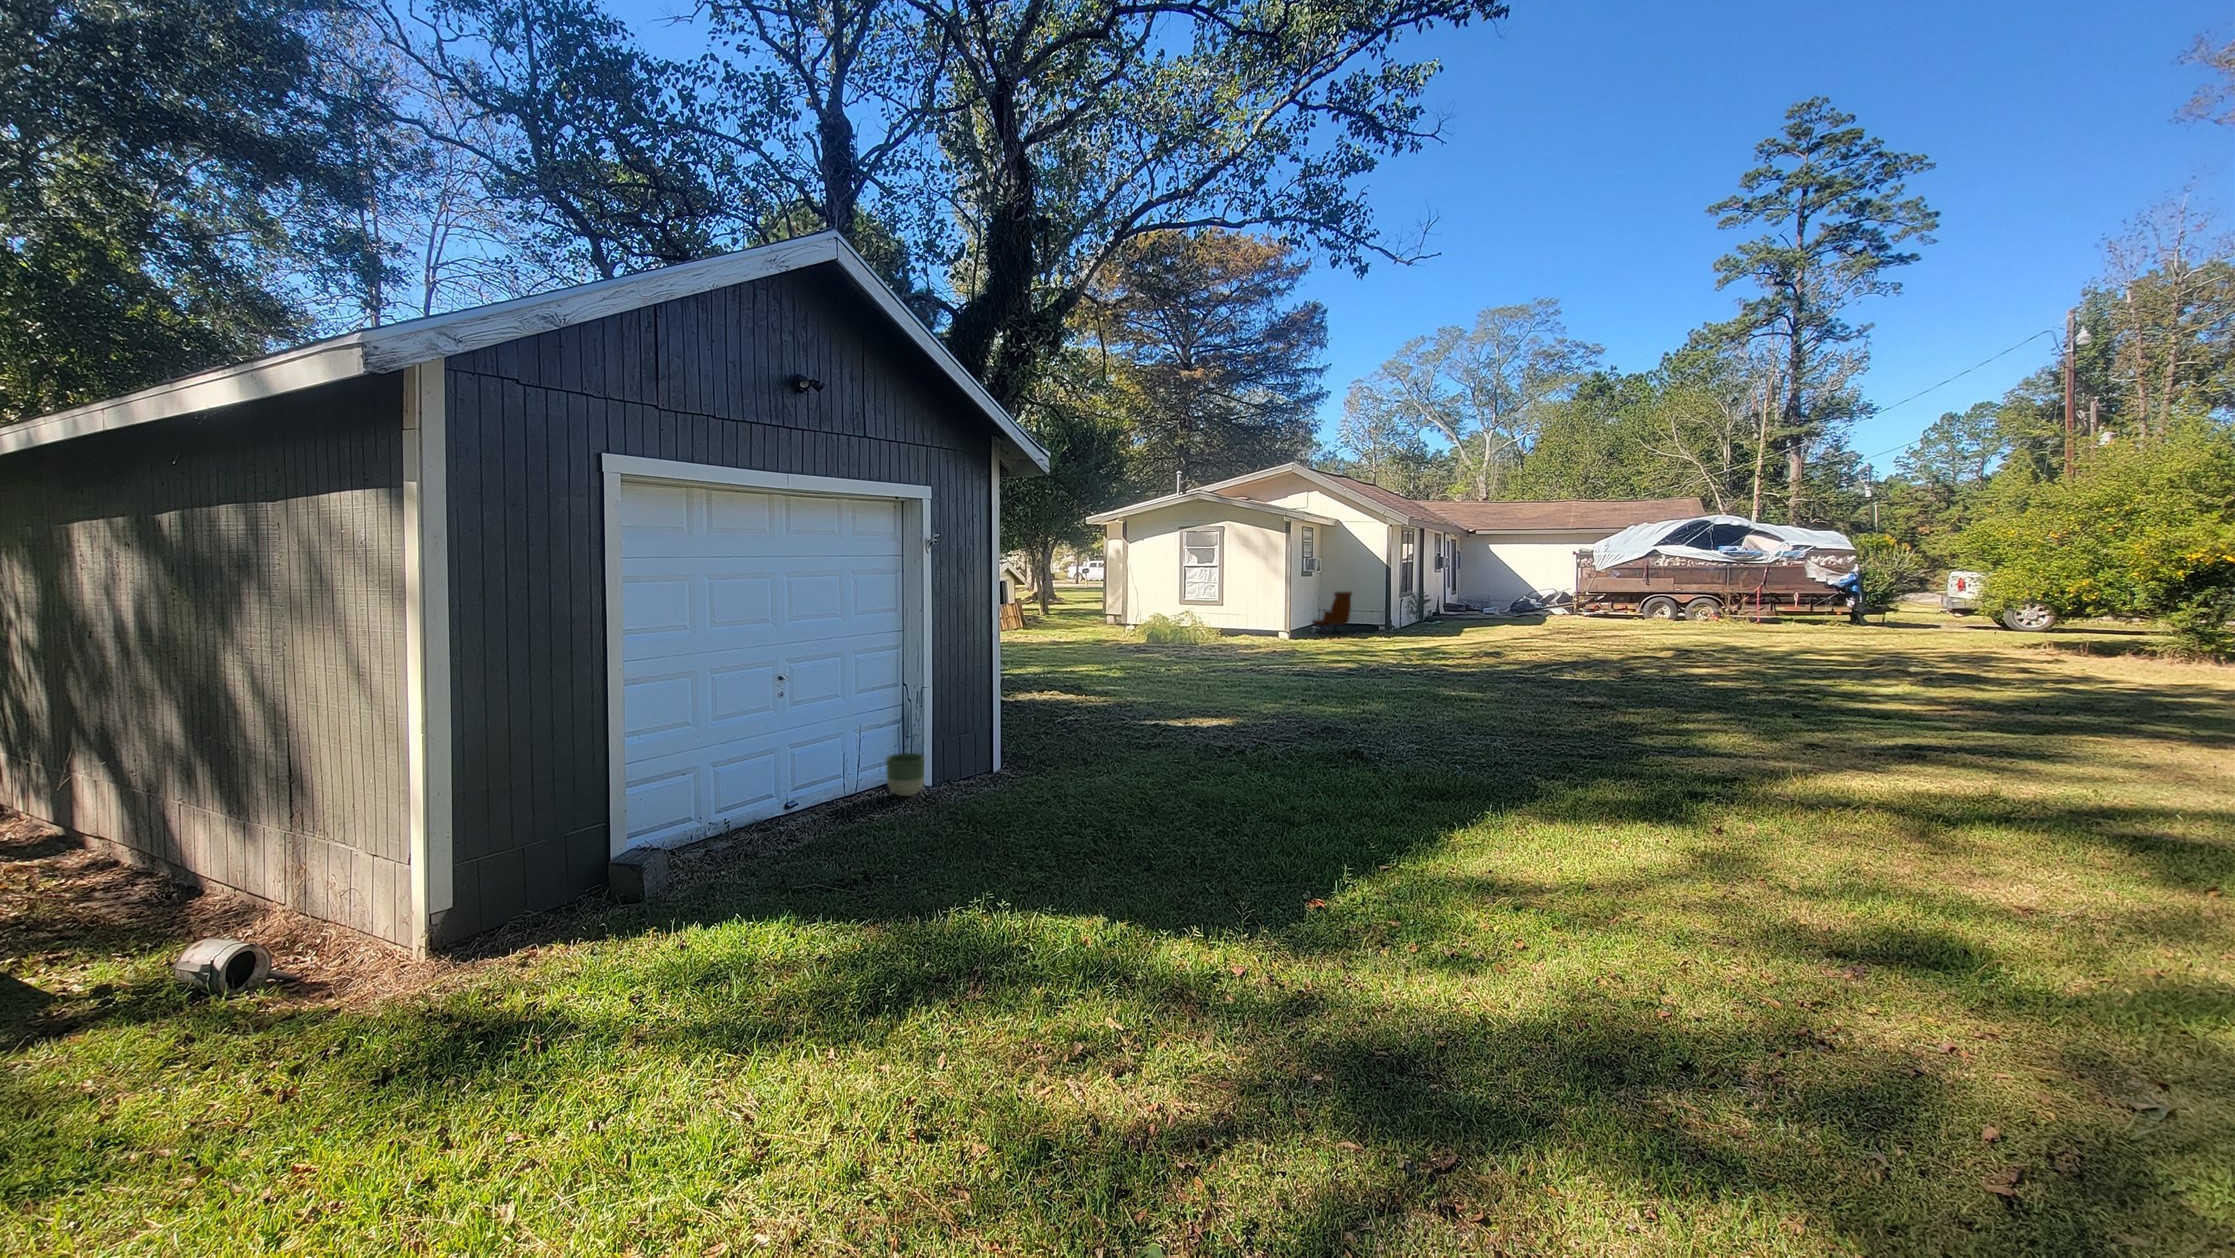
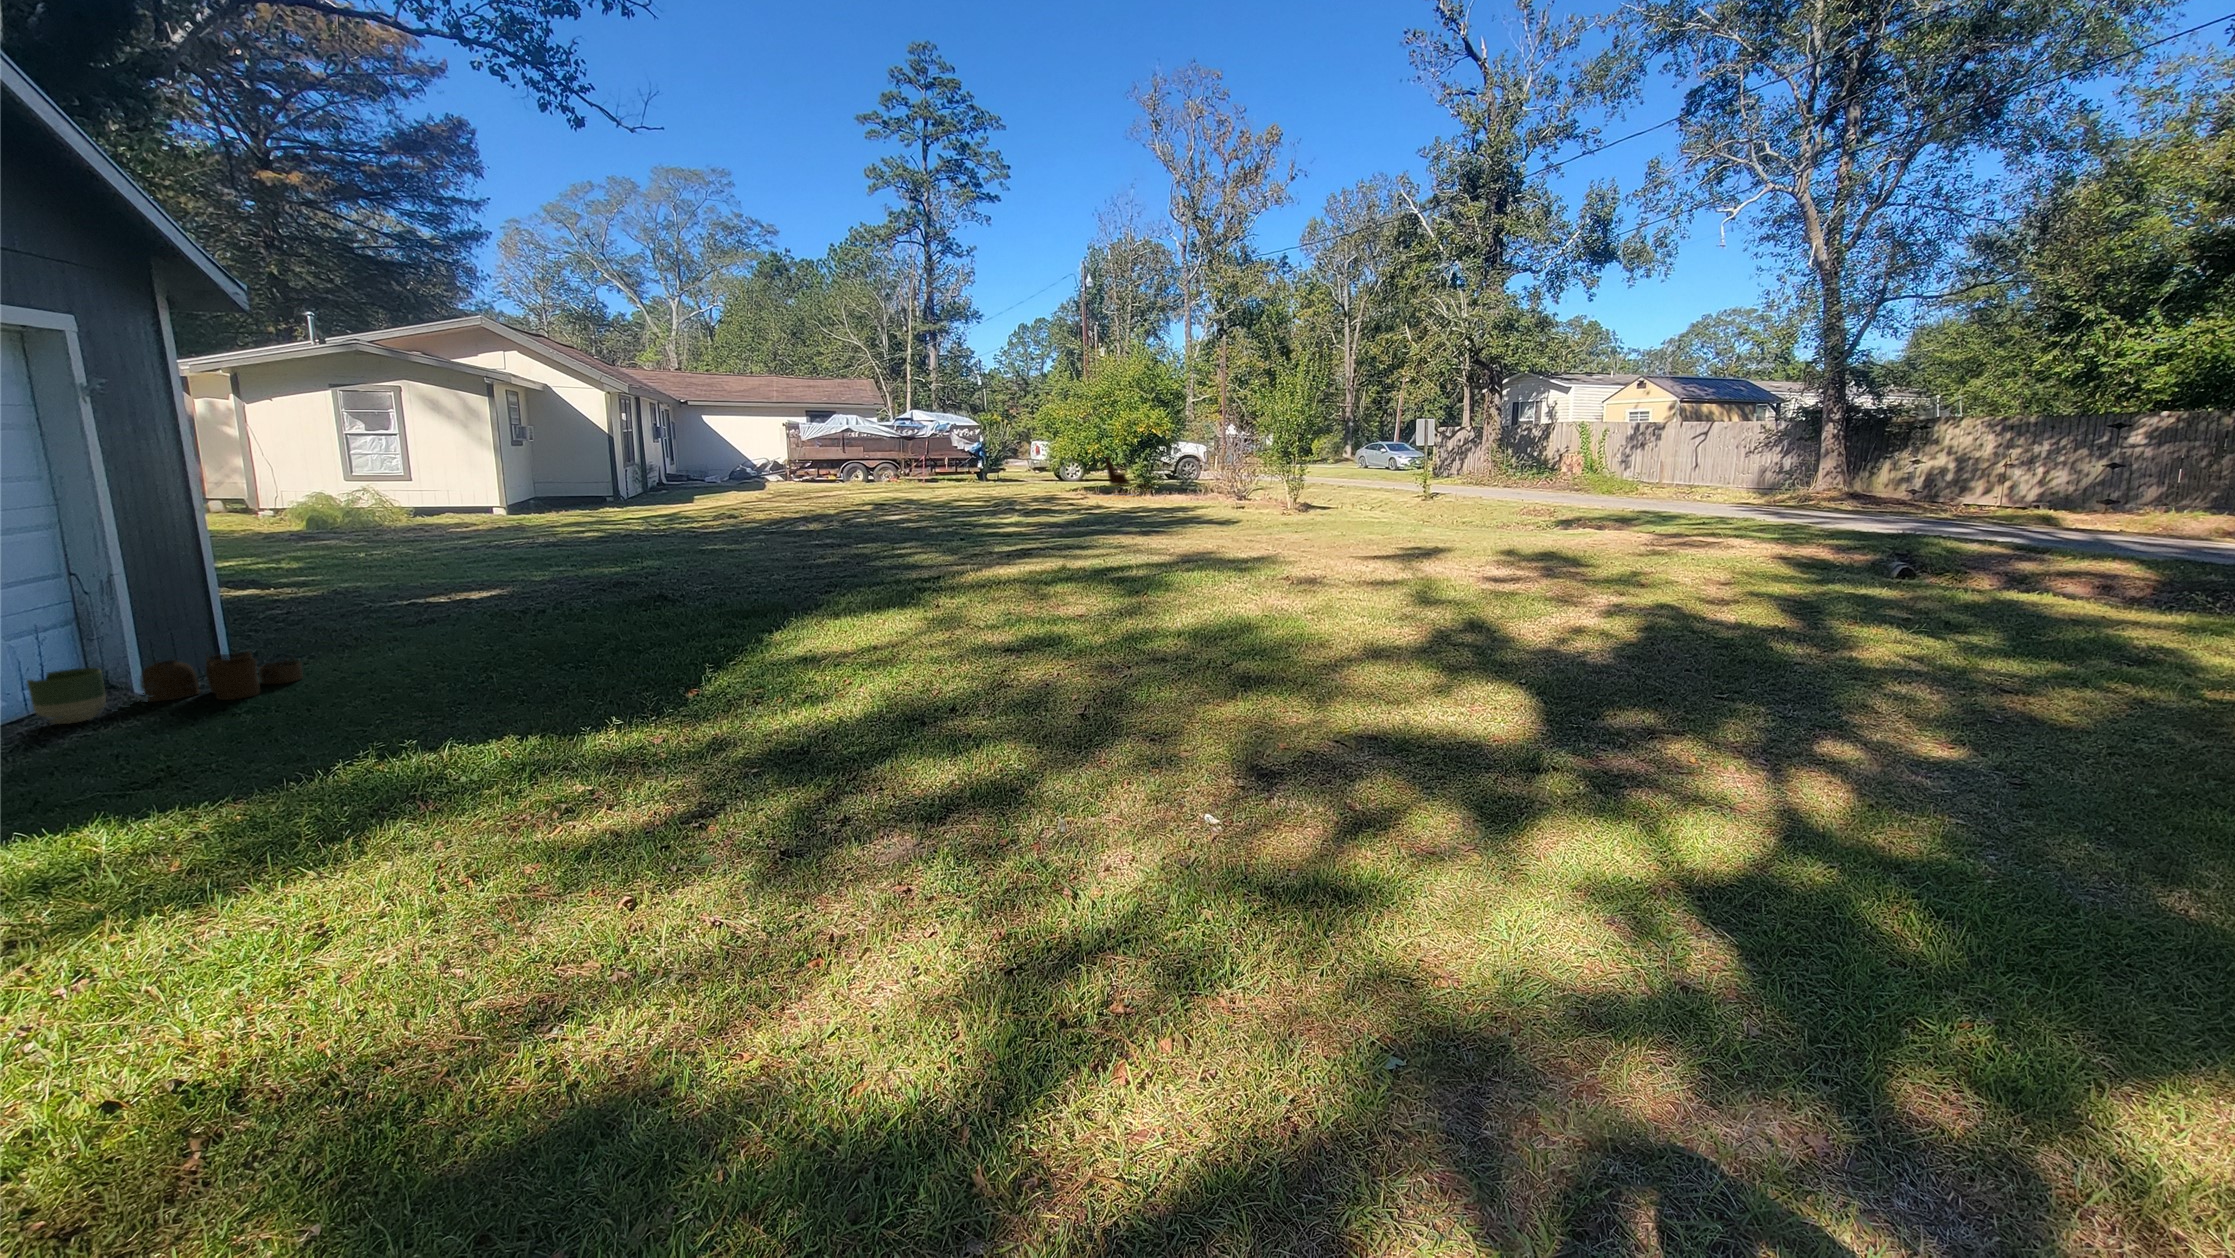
lounge chair: present [1312,592,1352,634] -> present [1105,456,1151,494]
woven basket: none [949,752,1045,798] -> present [140,650,302,702]

